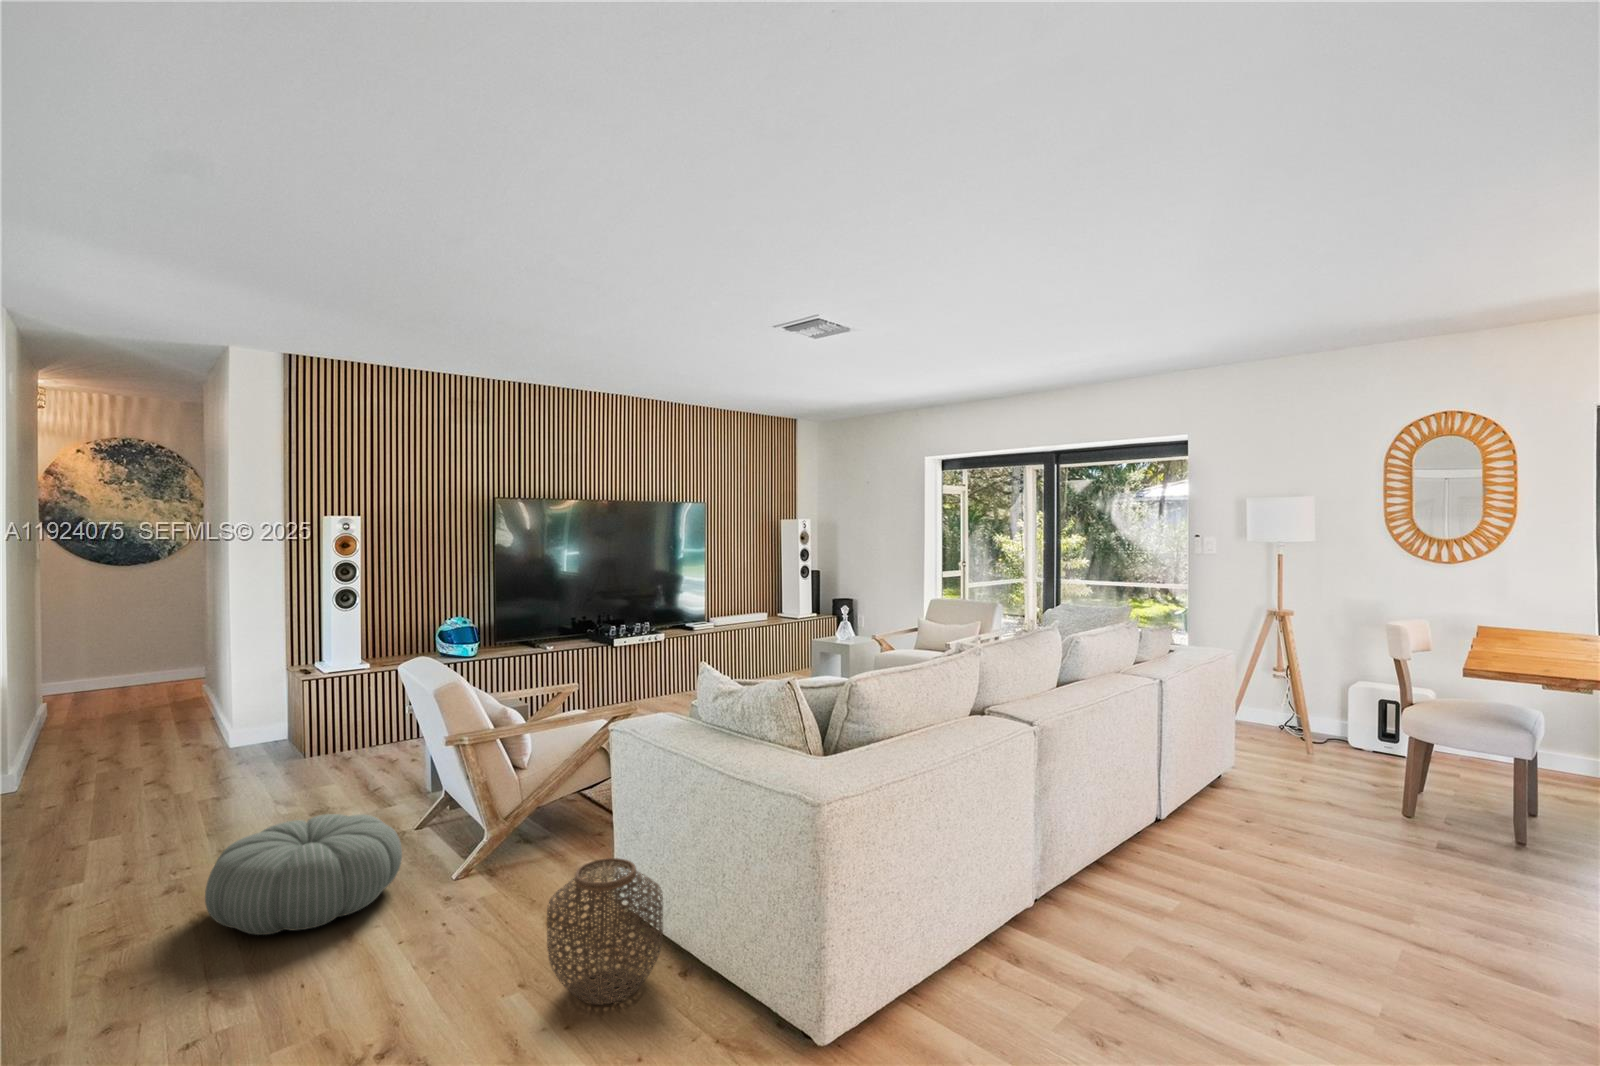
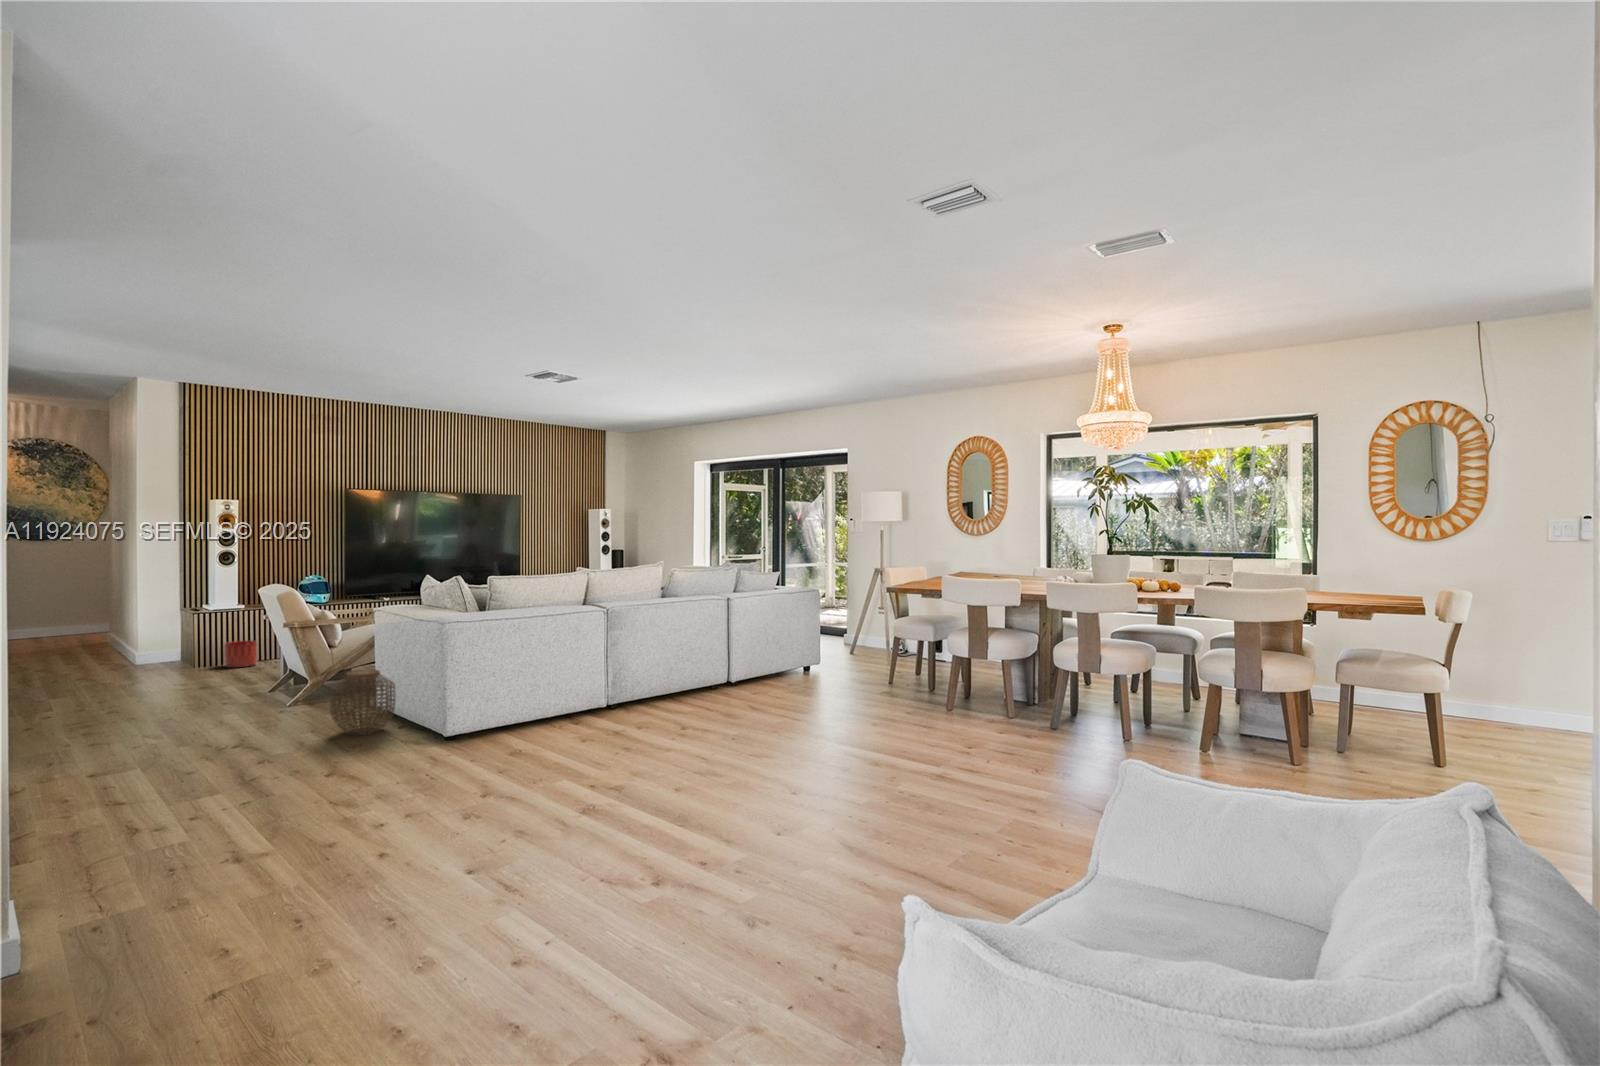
planter: none [346,715,389,758] -> present [224,641,257,668]
pouf: present [205,814,402,935] -> none [140,669,258,722]

